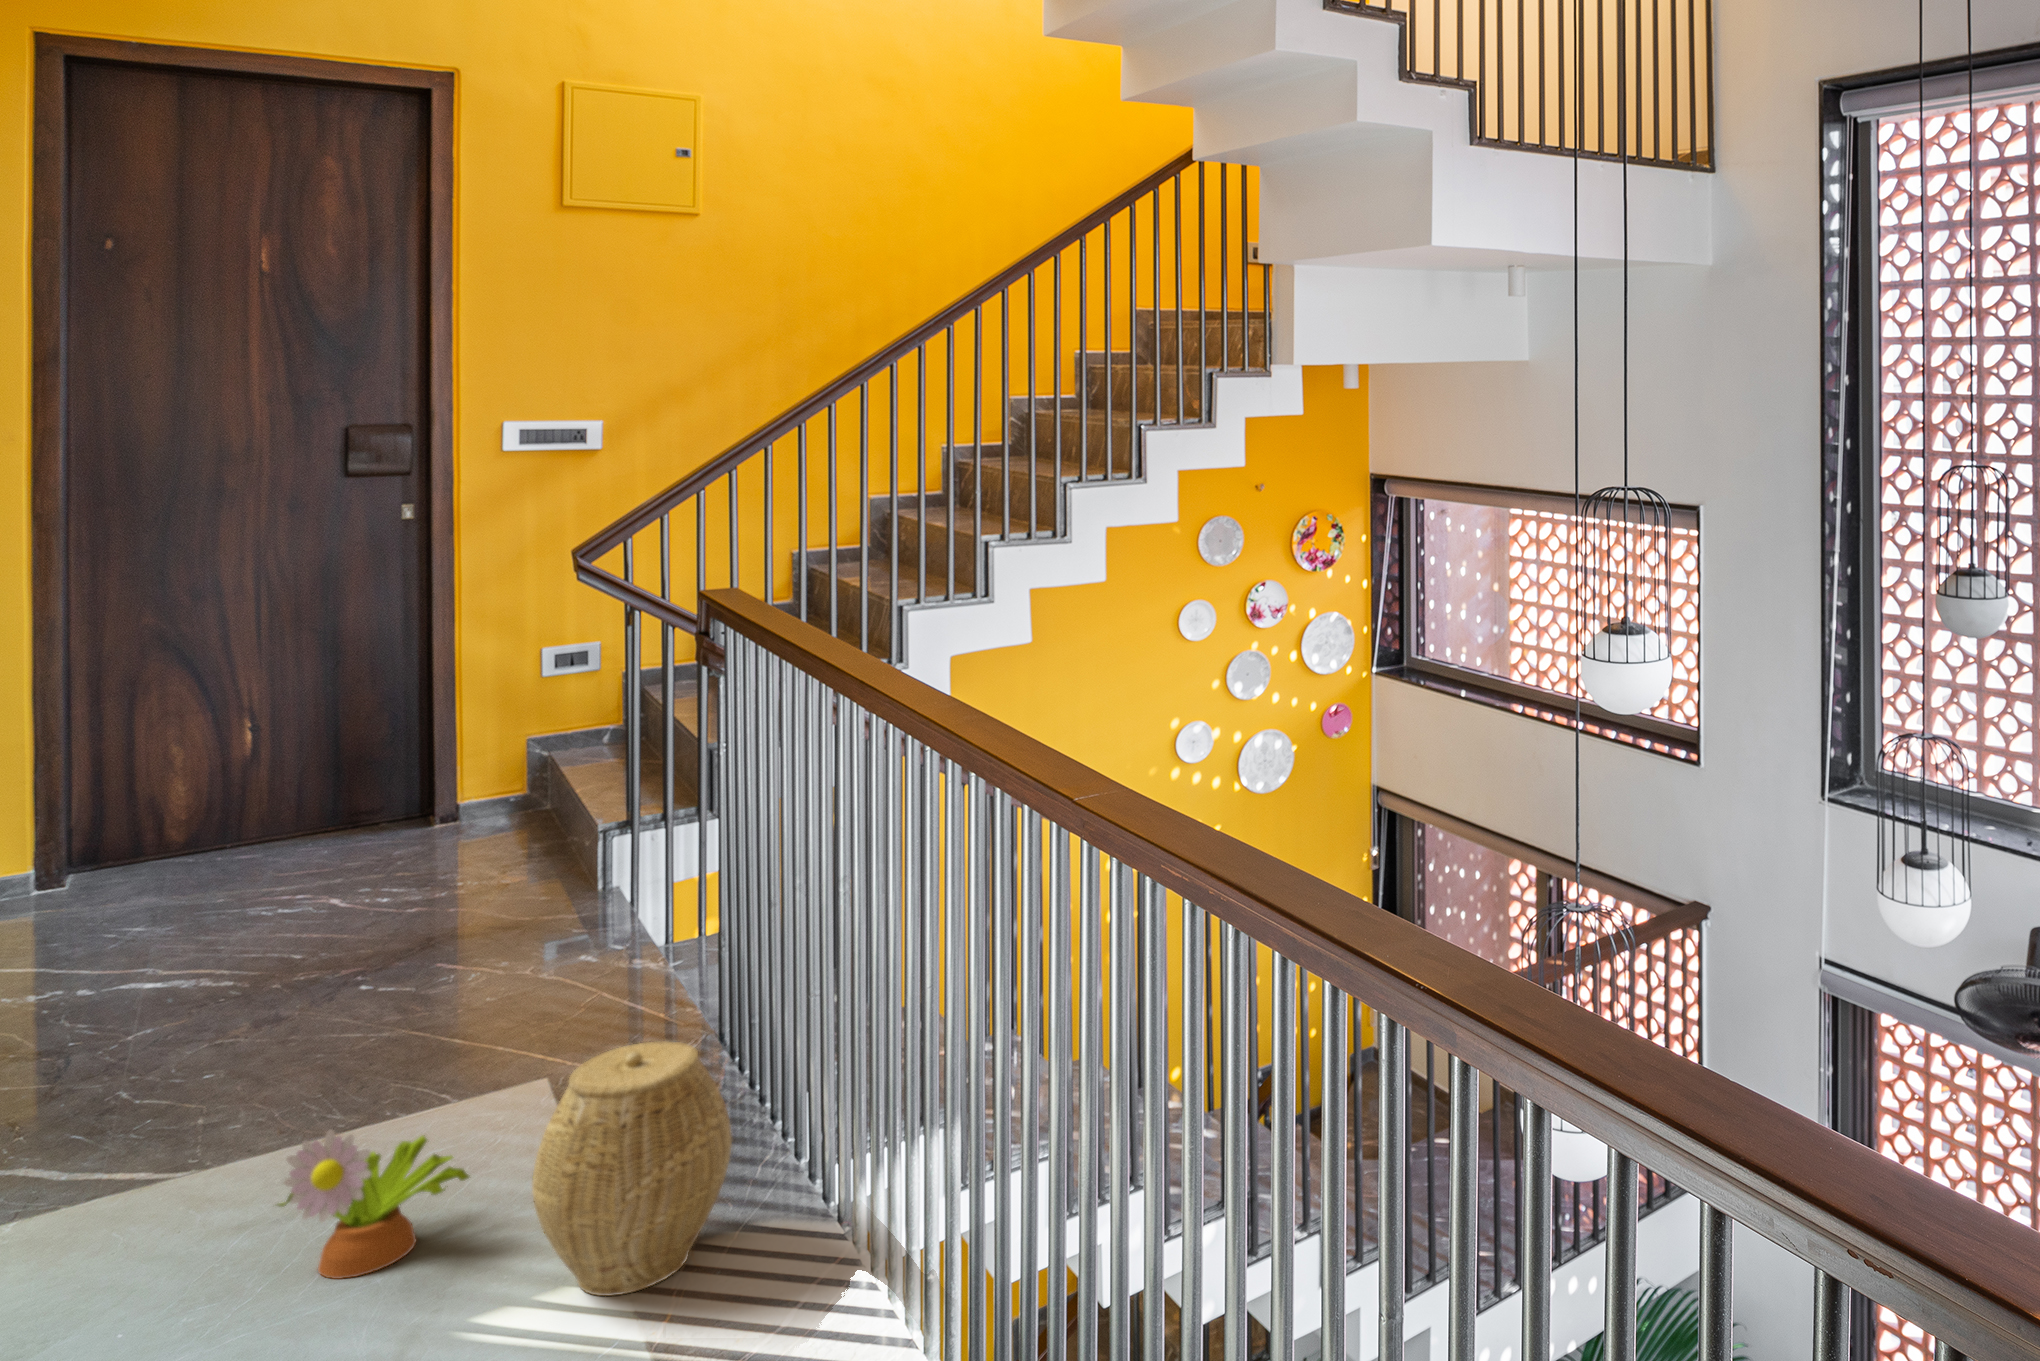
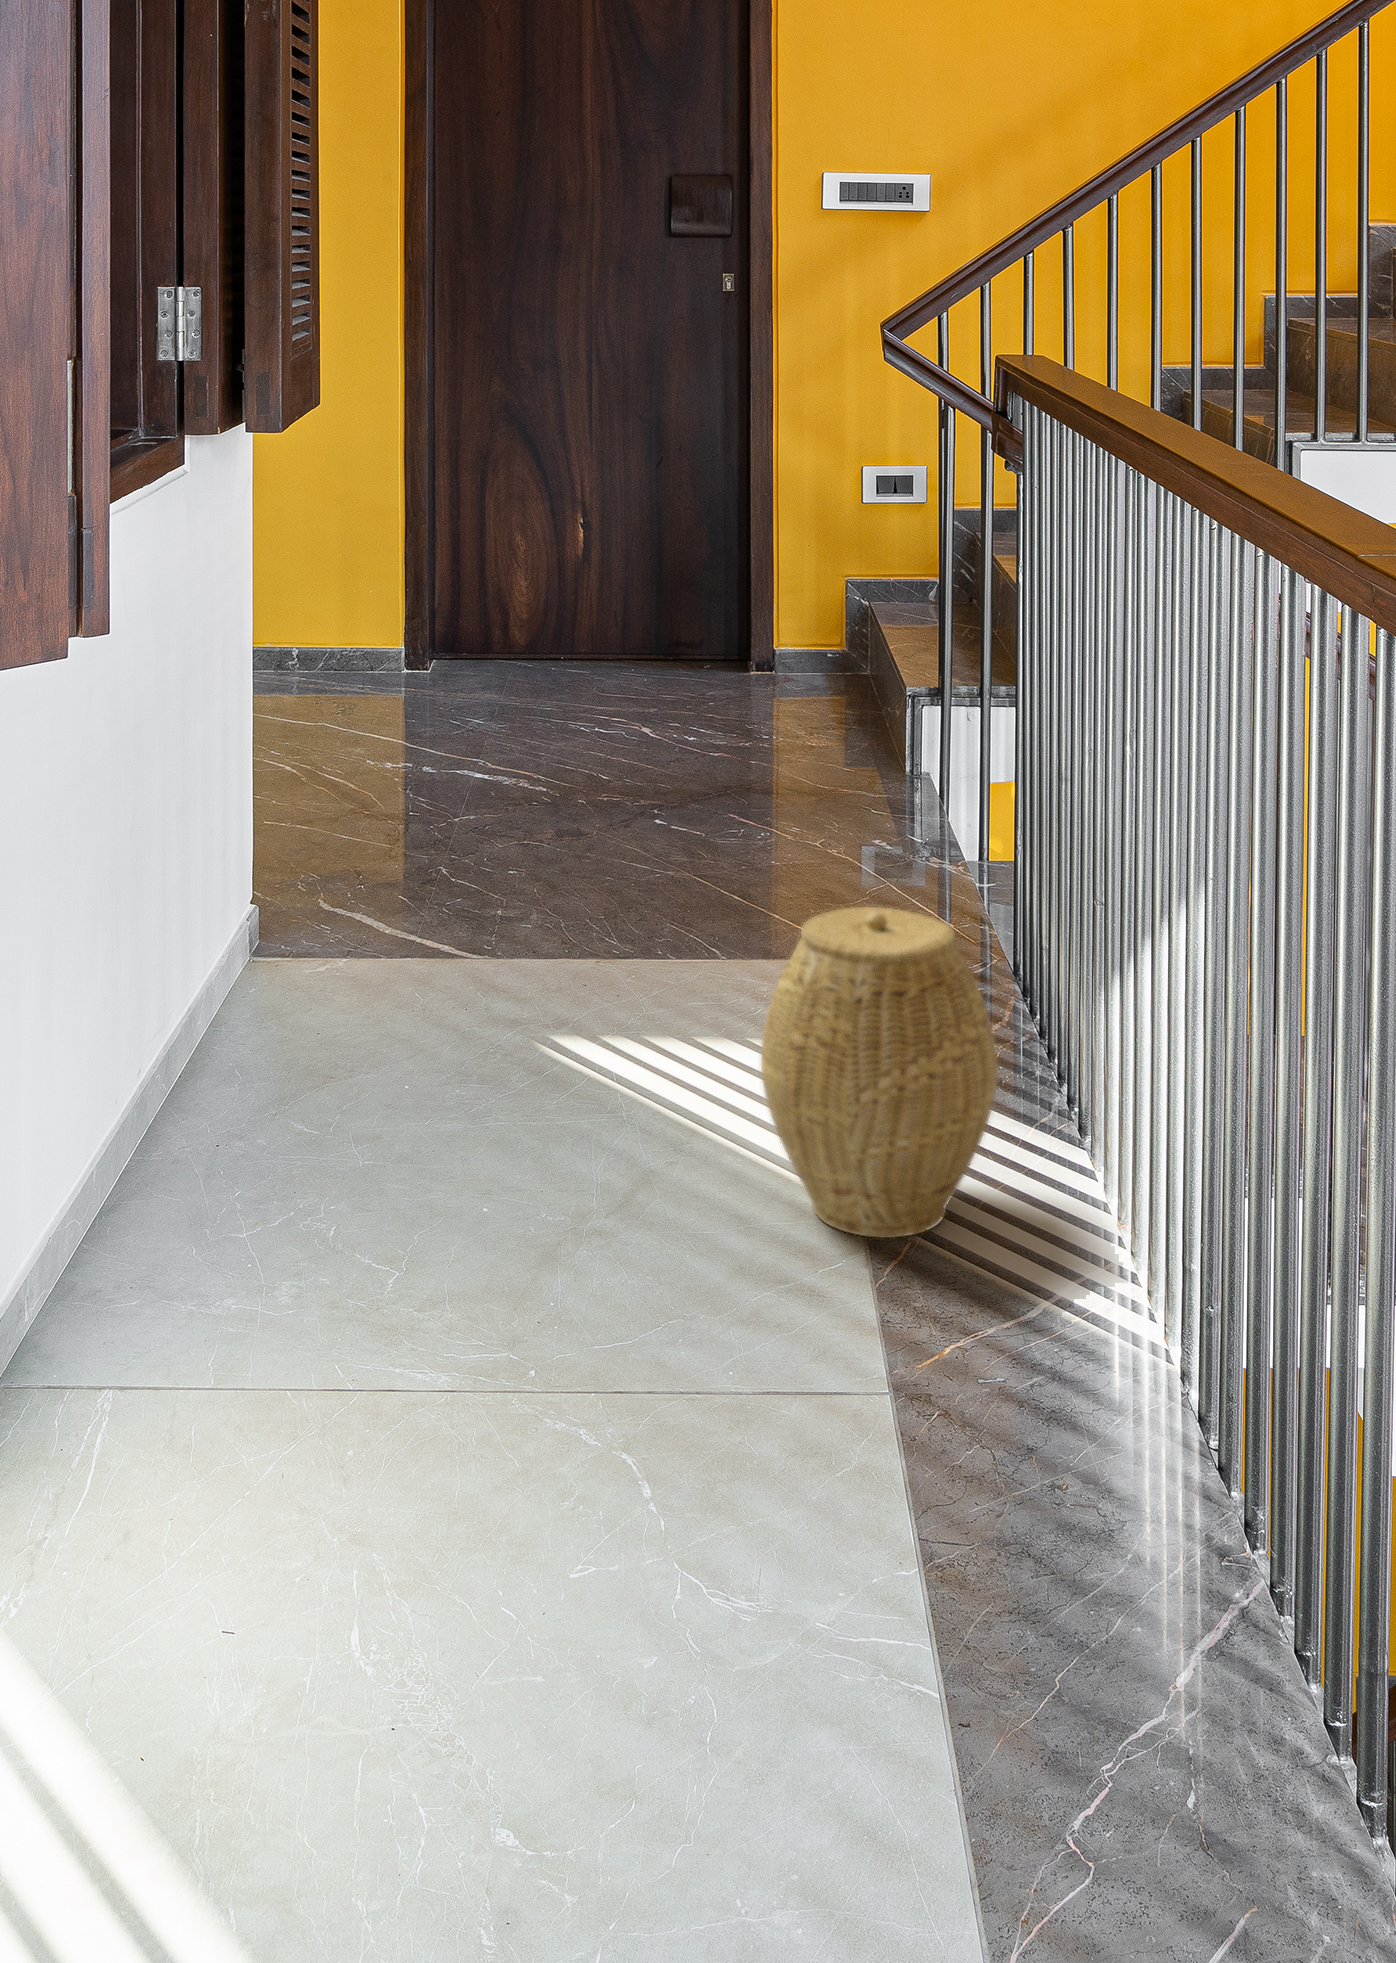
decorative plant: present [278,1129,469,1279] -> none [513,928,705,1122]

